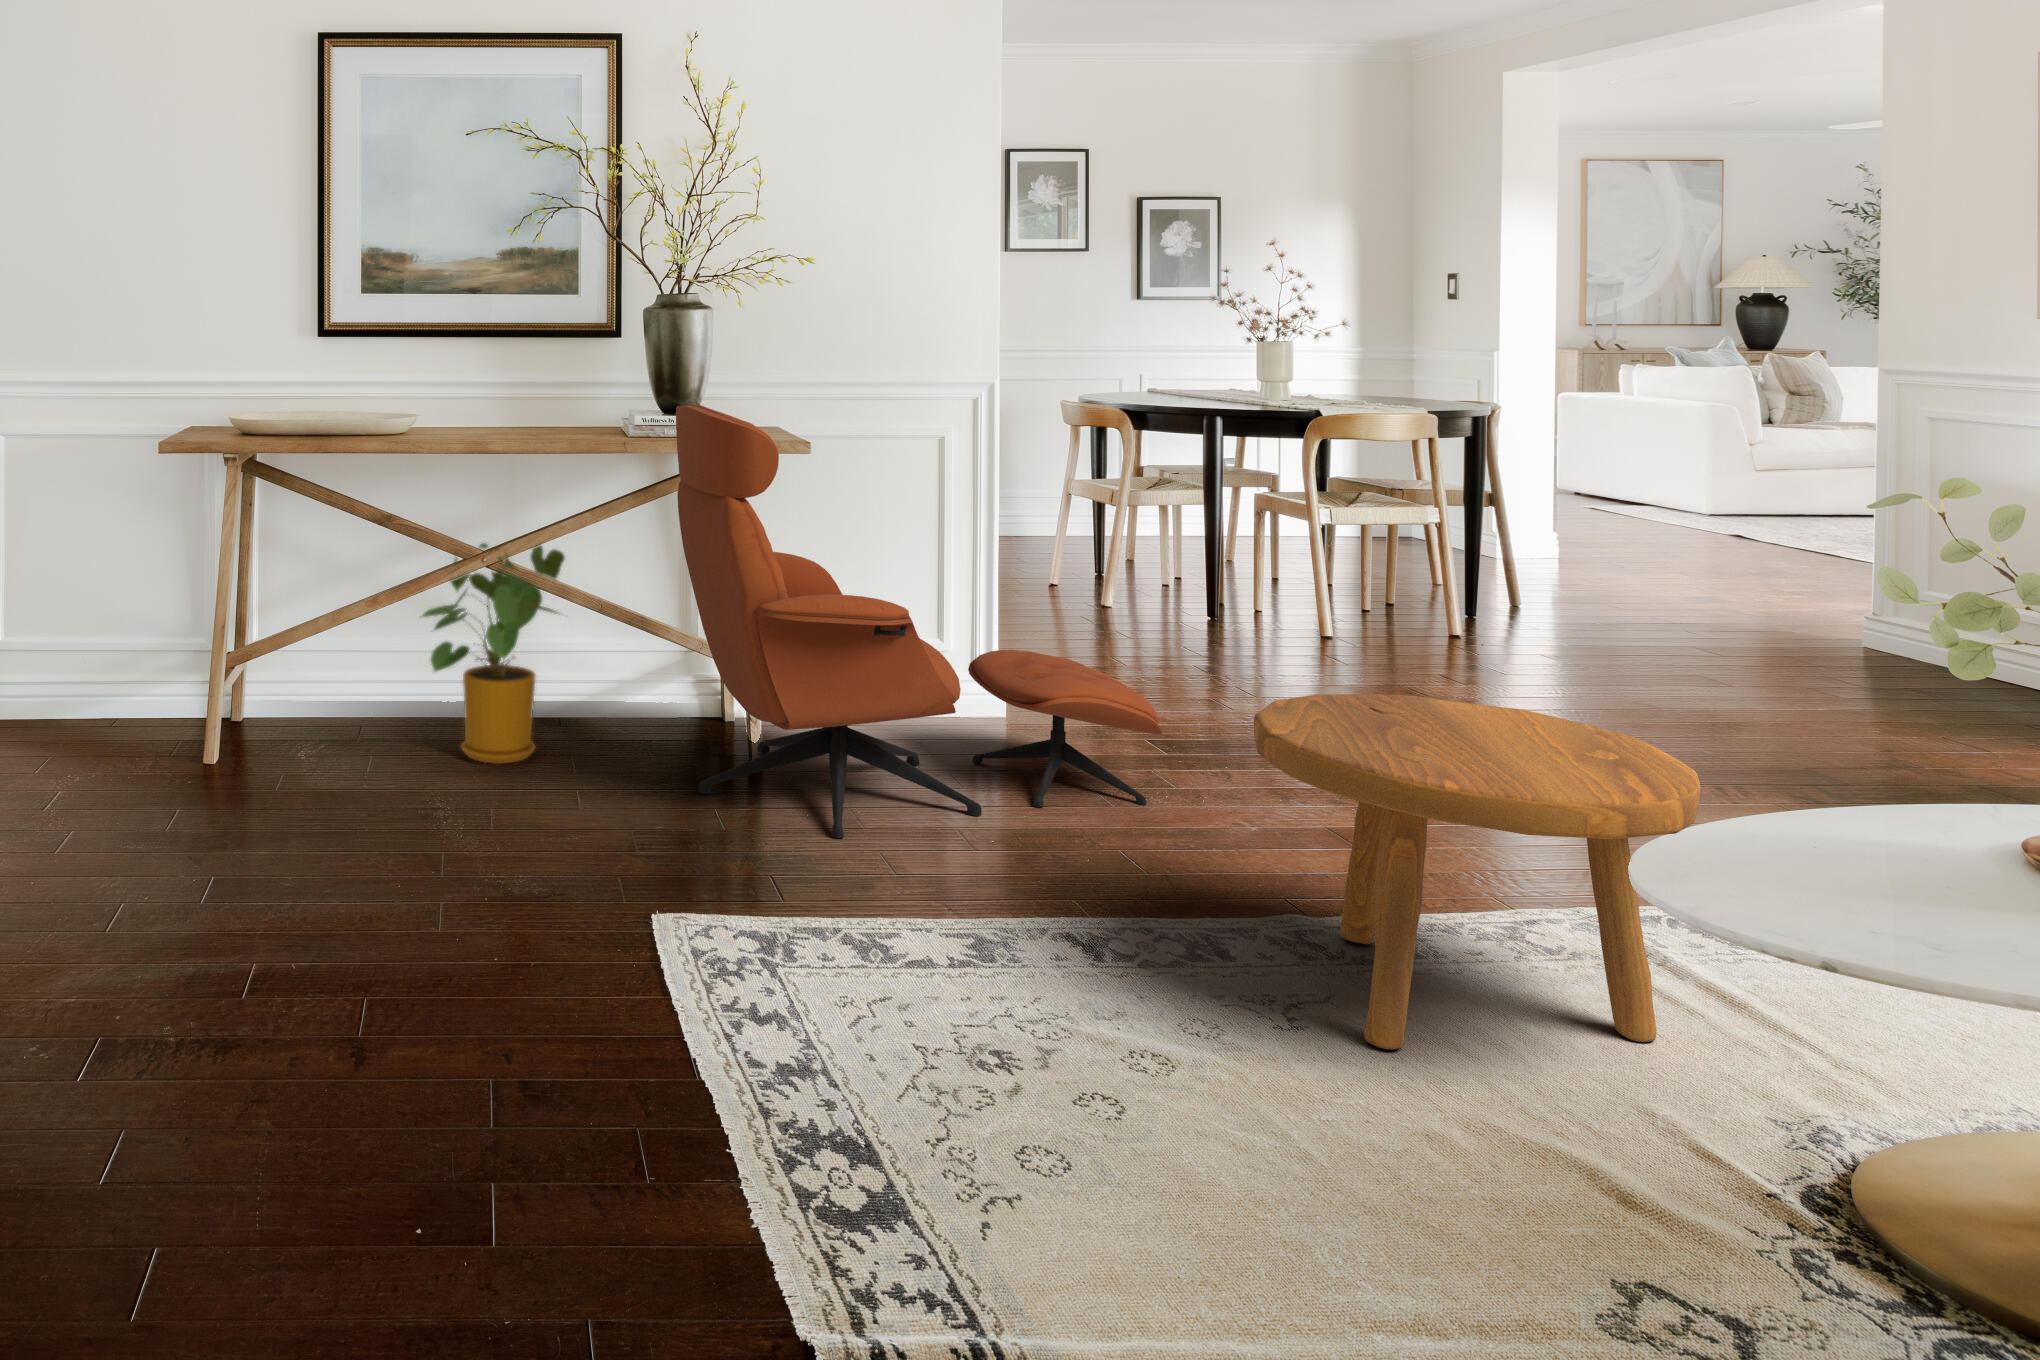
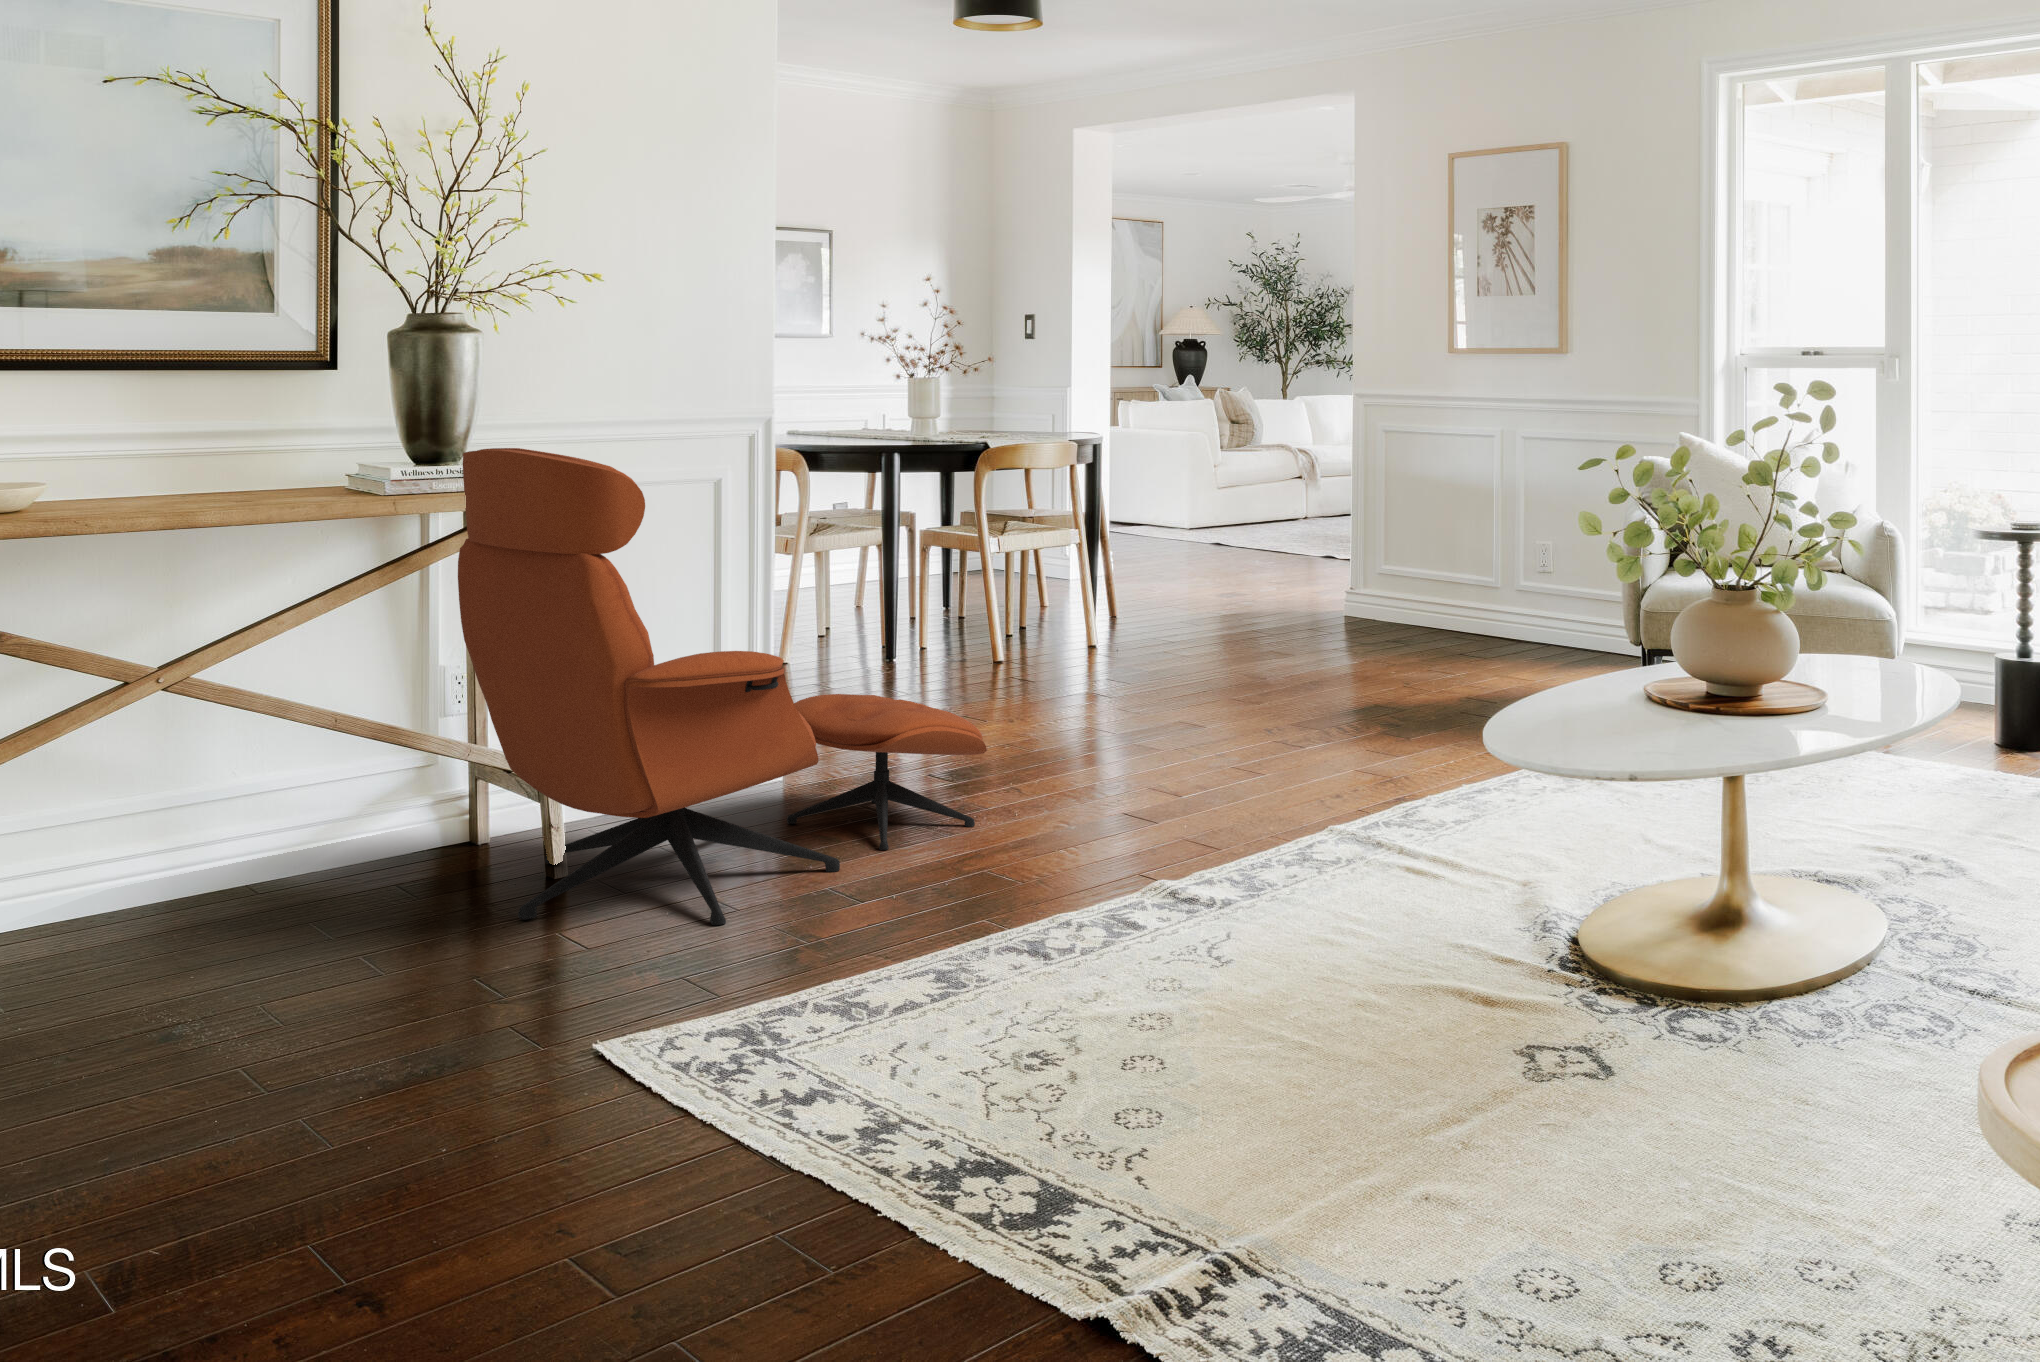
house plant: present [420,543,565,764] -> none [86,649,314,956]
footstool: present [1254,694,1701,1050] -> none [1155,665,1467,960]

